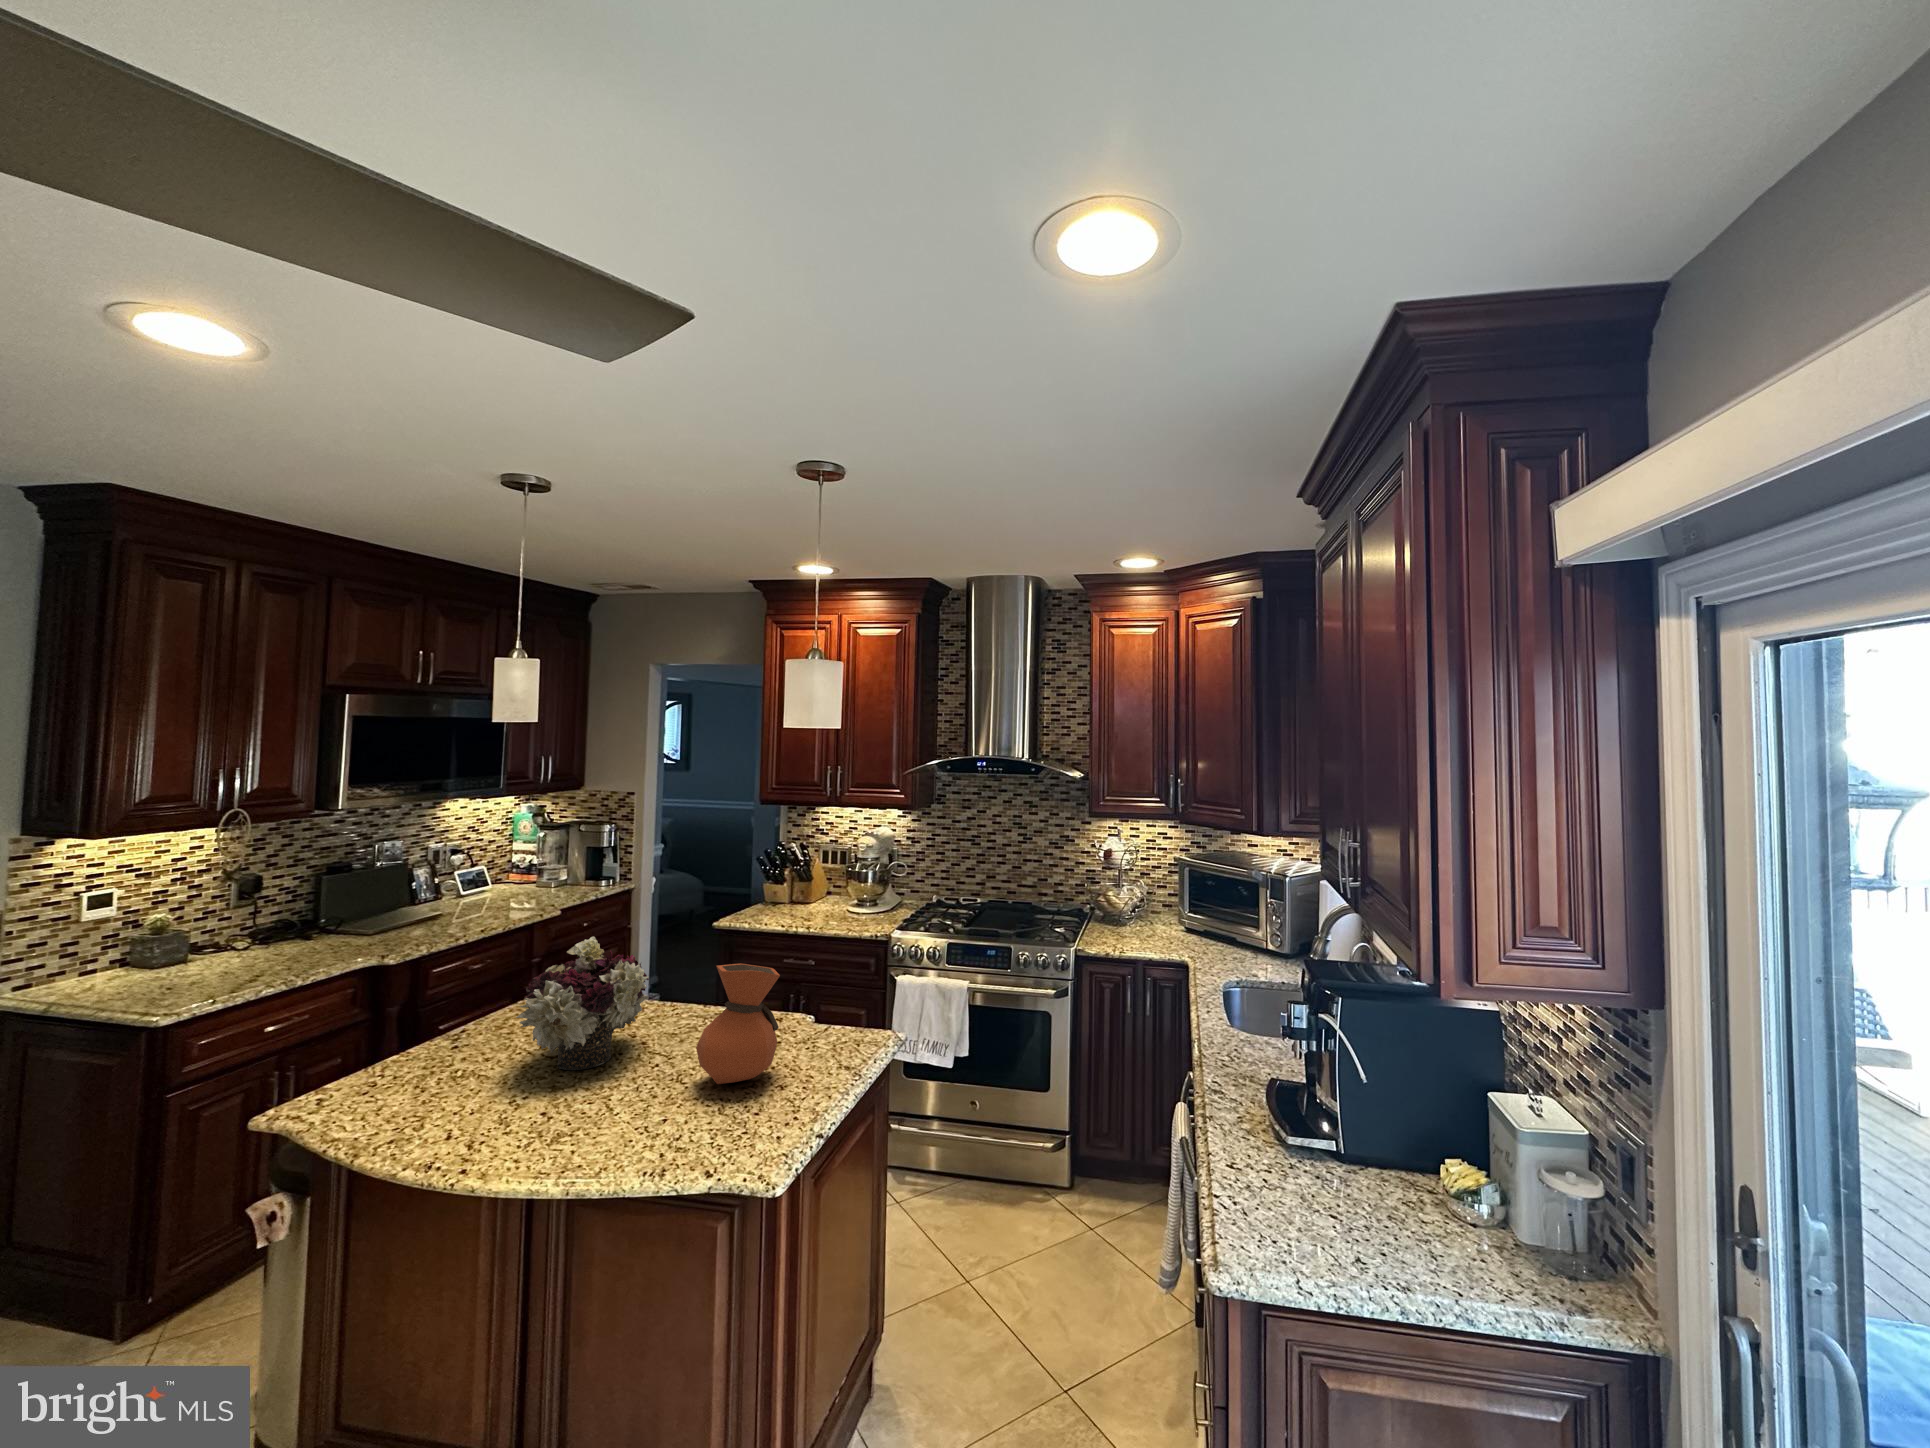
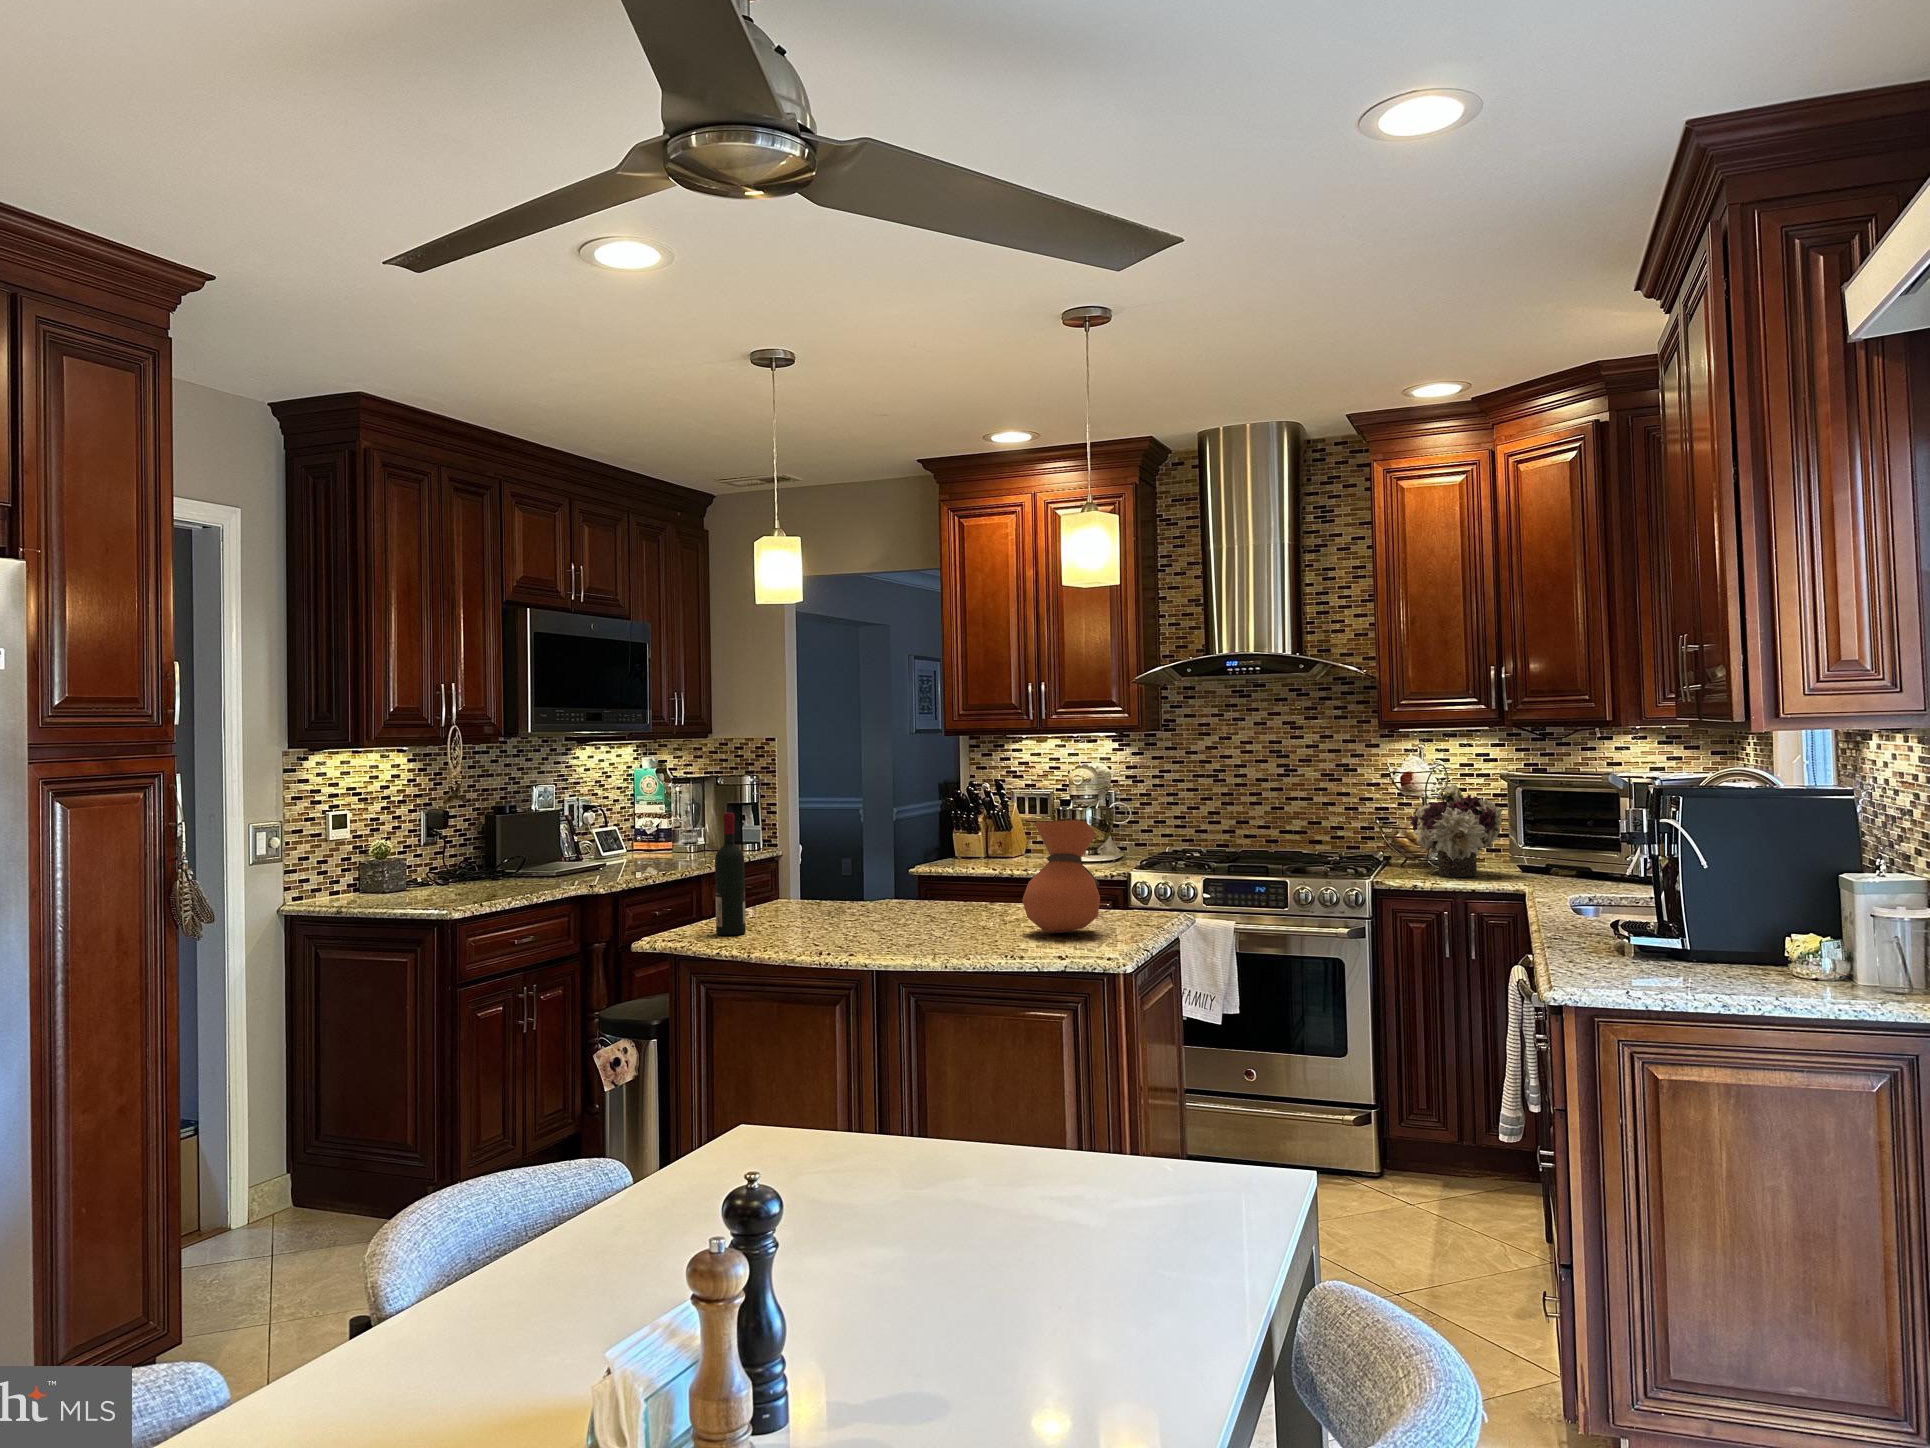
flower arrangement: present [516,937,649,1070] -> present [1410,783,1503,877]
wine bottle: none [359,953,403,1090] -> present [715,813,746,935]

